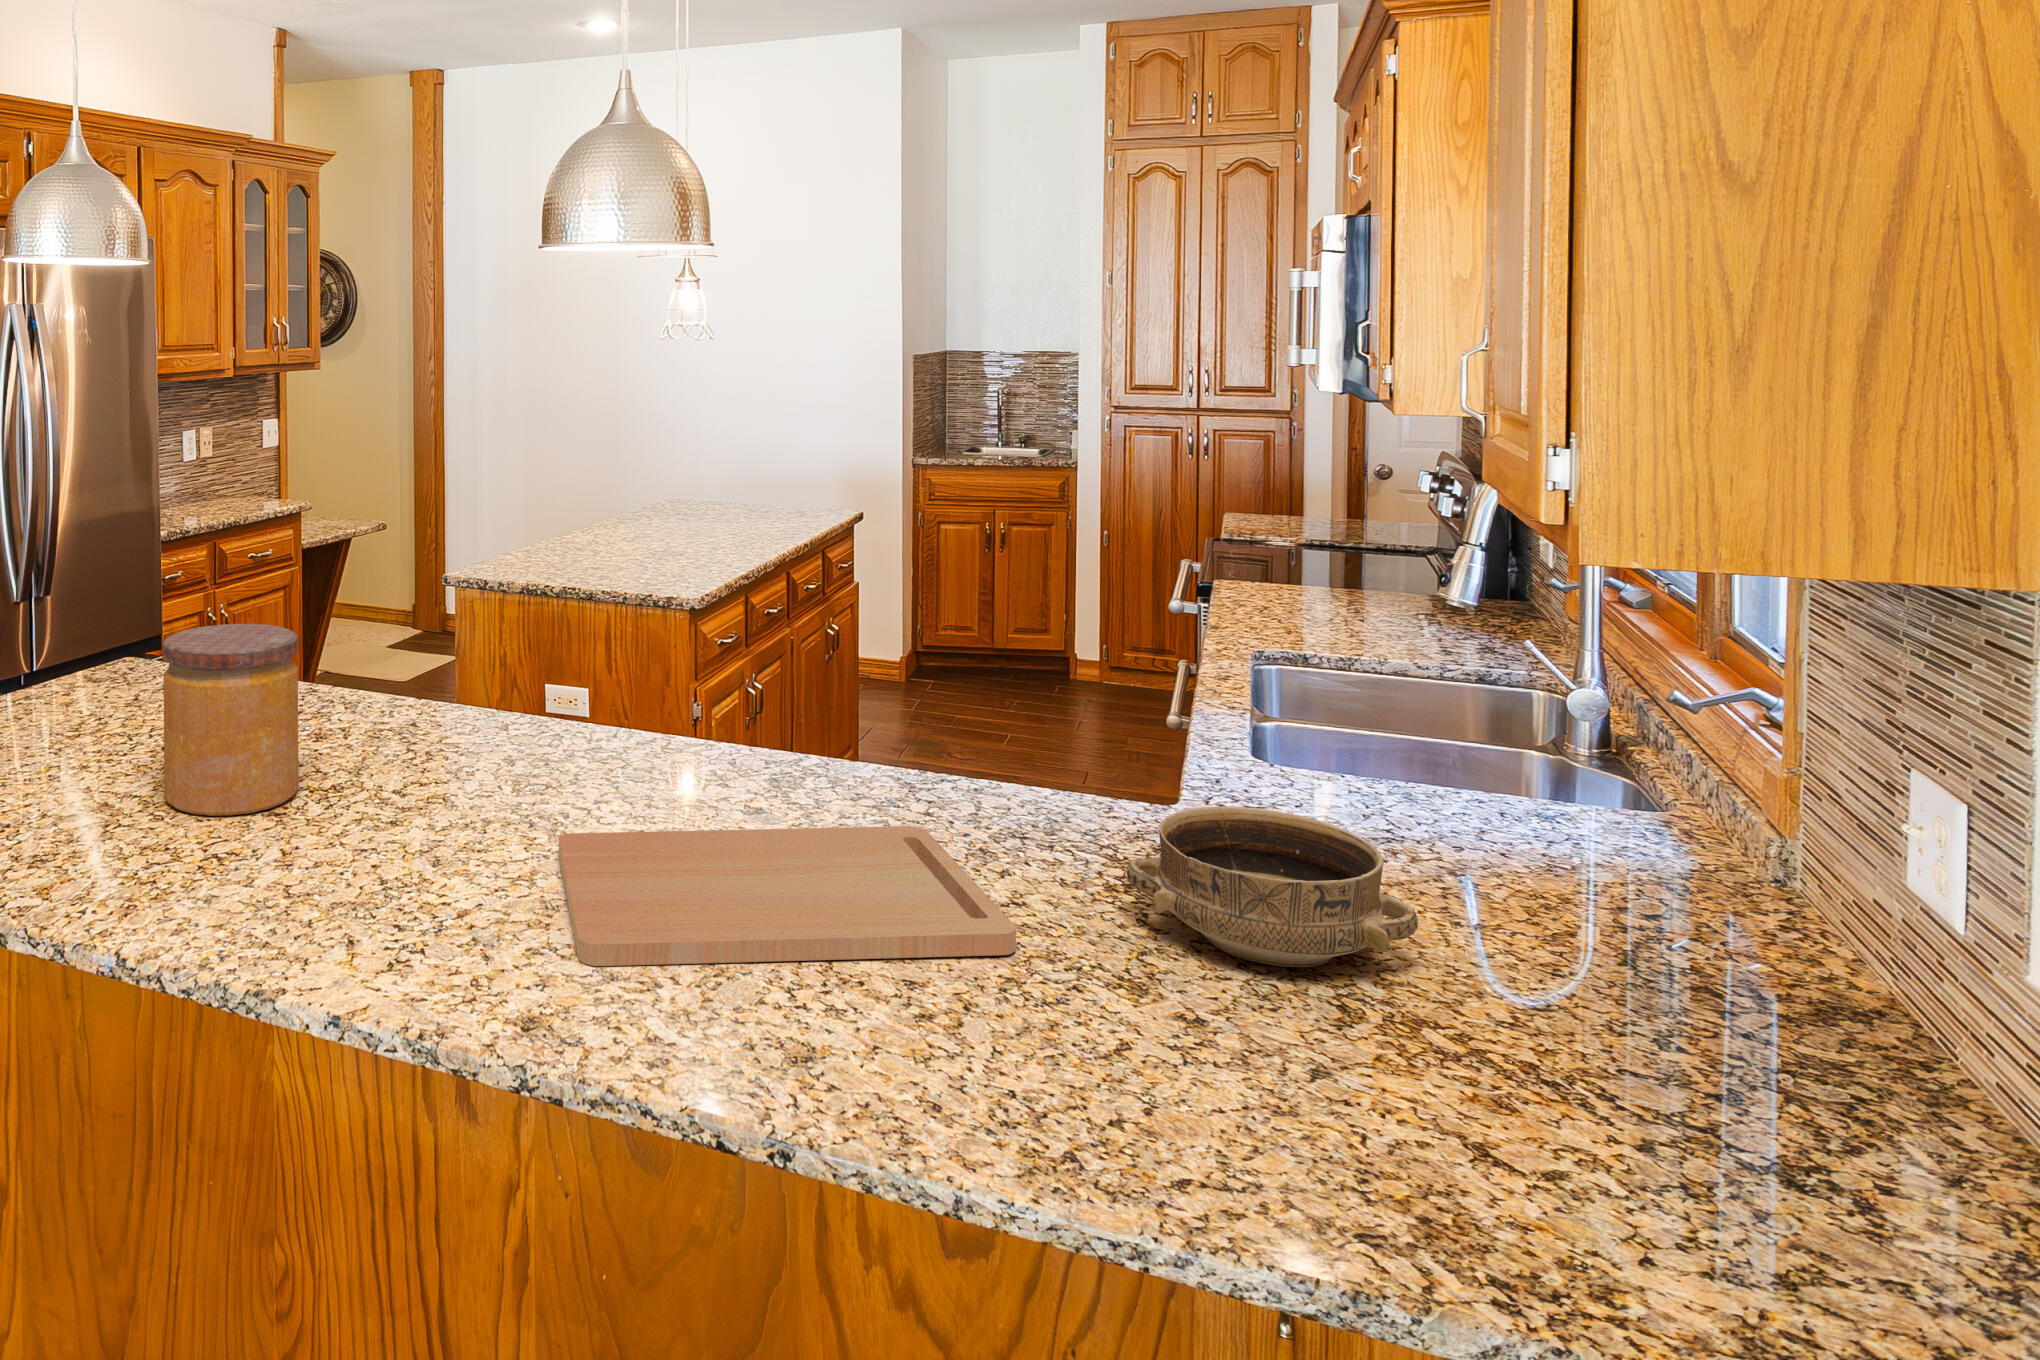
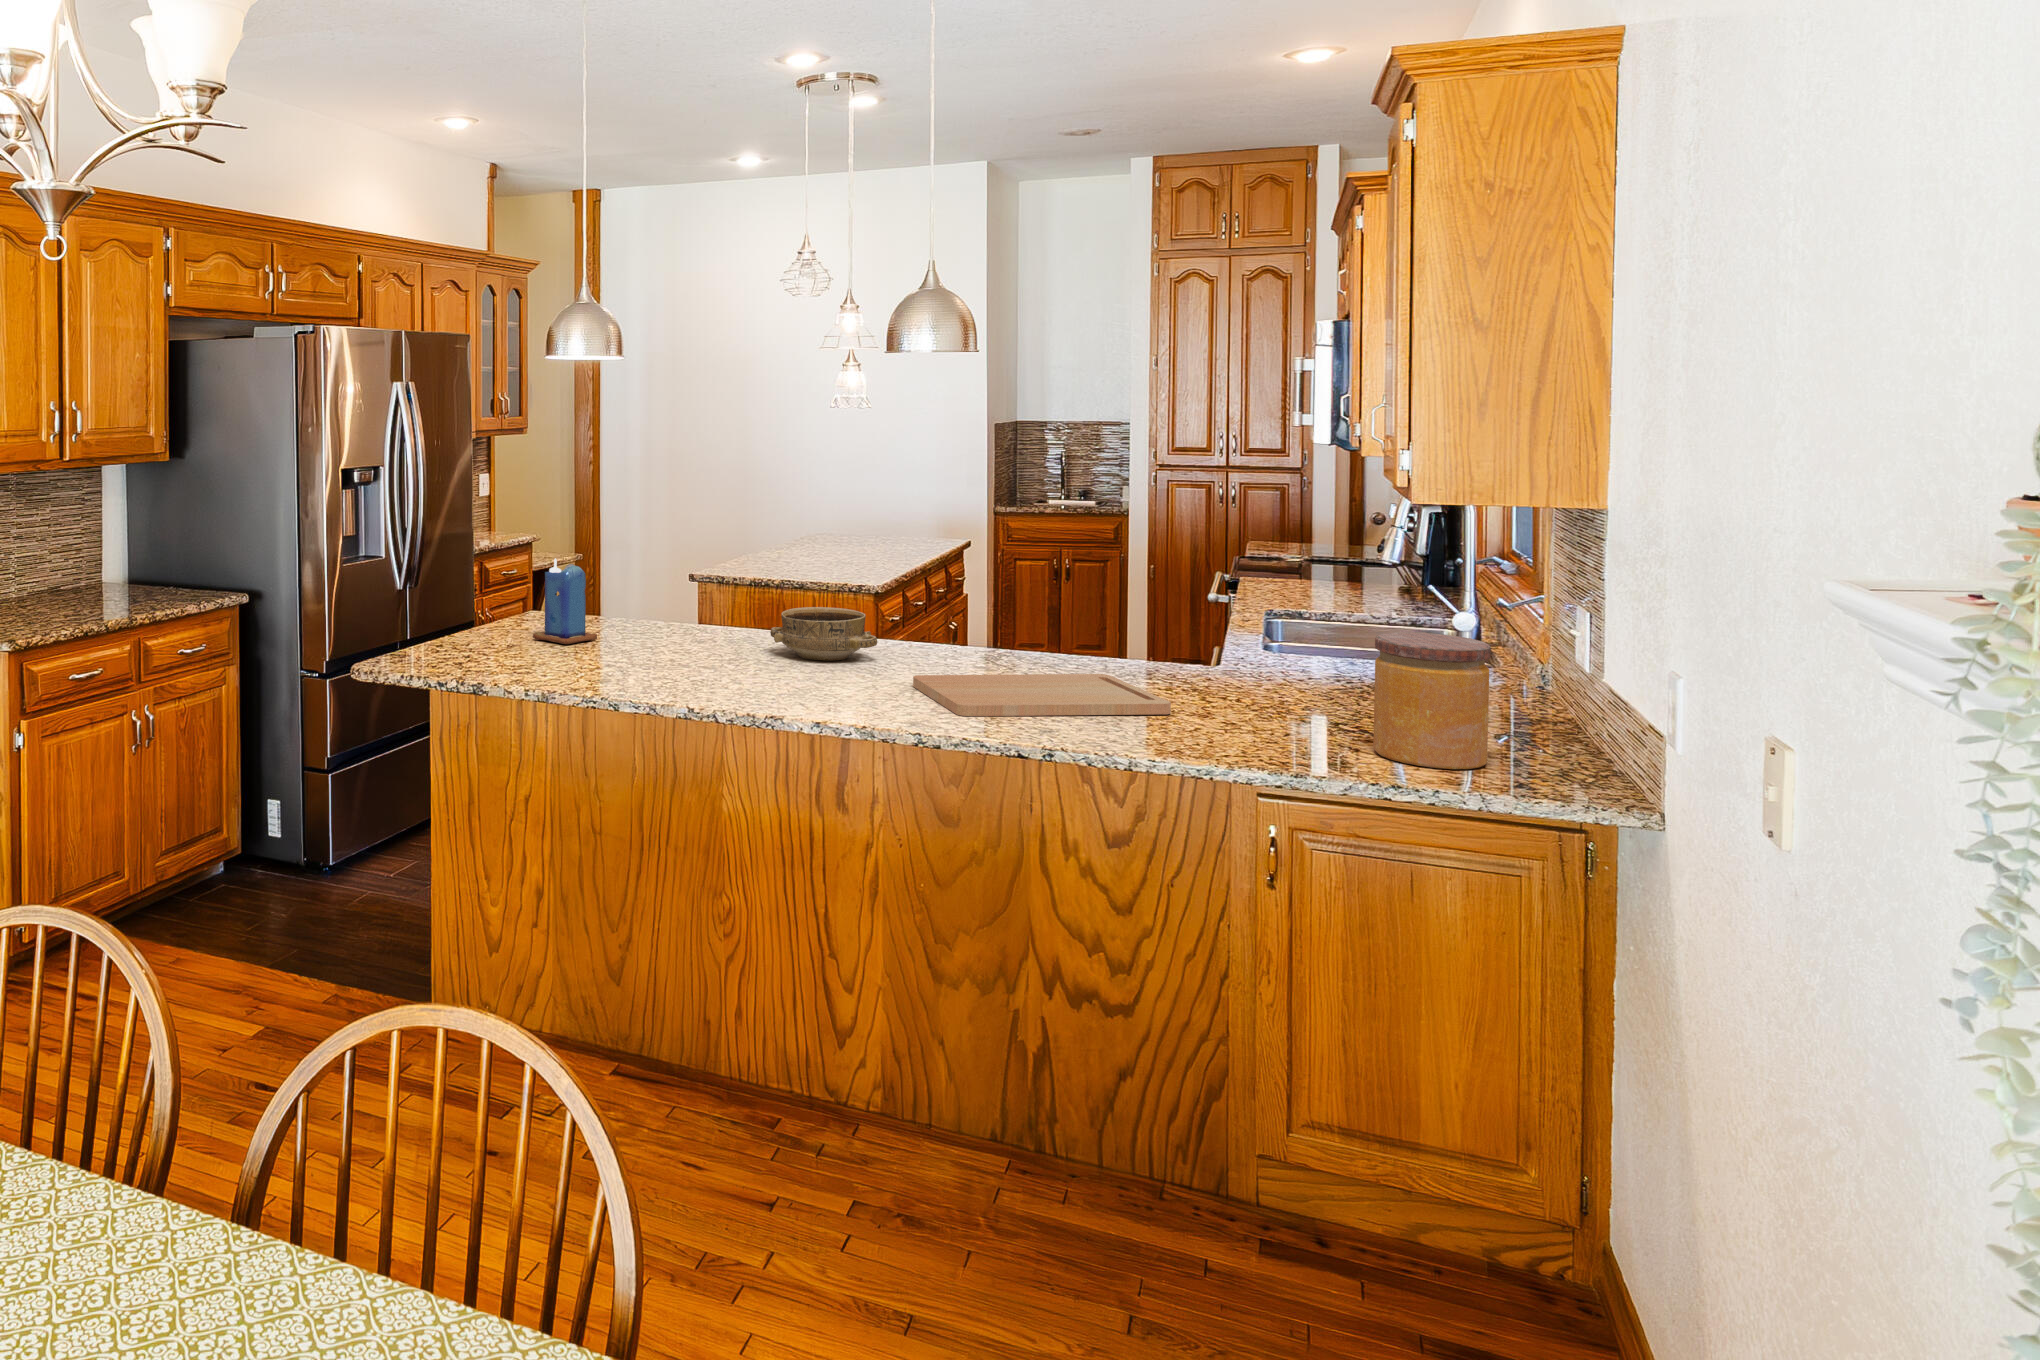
candle: none [20,588,124,737] -> present [533,558,597,644]
jar: present [163,624,298,816] -> present [1373,632,1491,769]
ceramic bowl: present [1127,806,1418,967] -> present [770,607,877,660]

